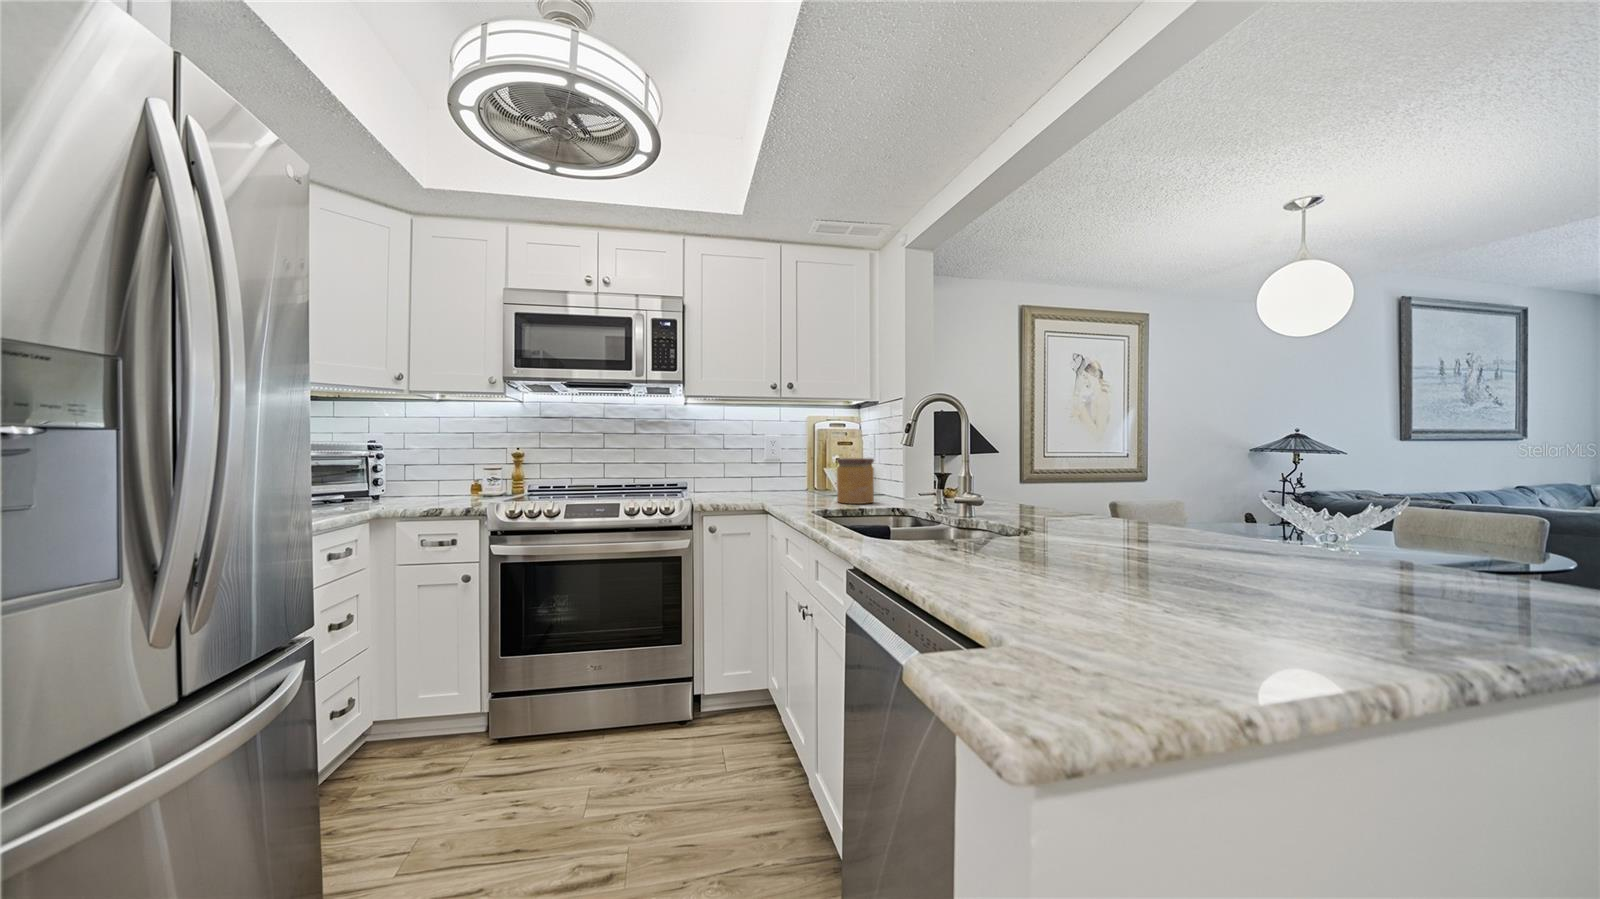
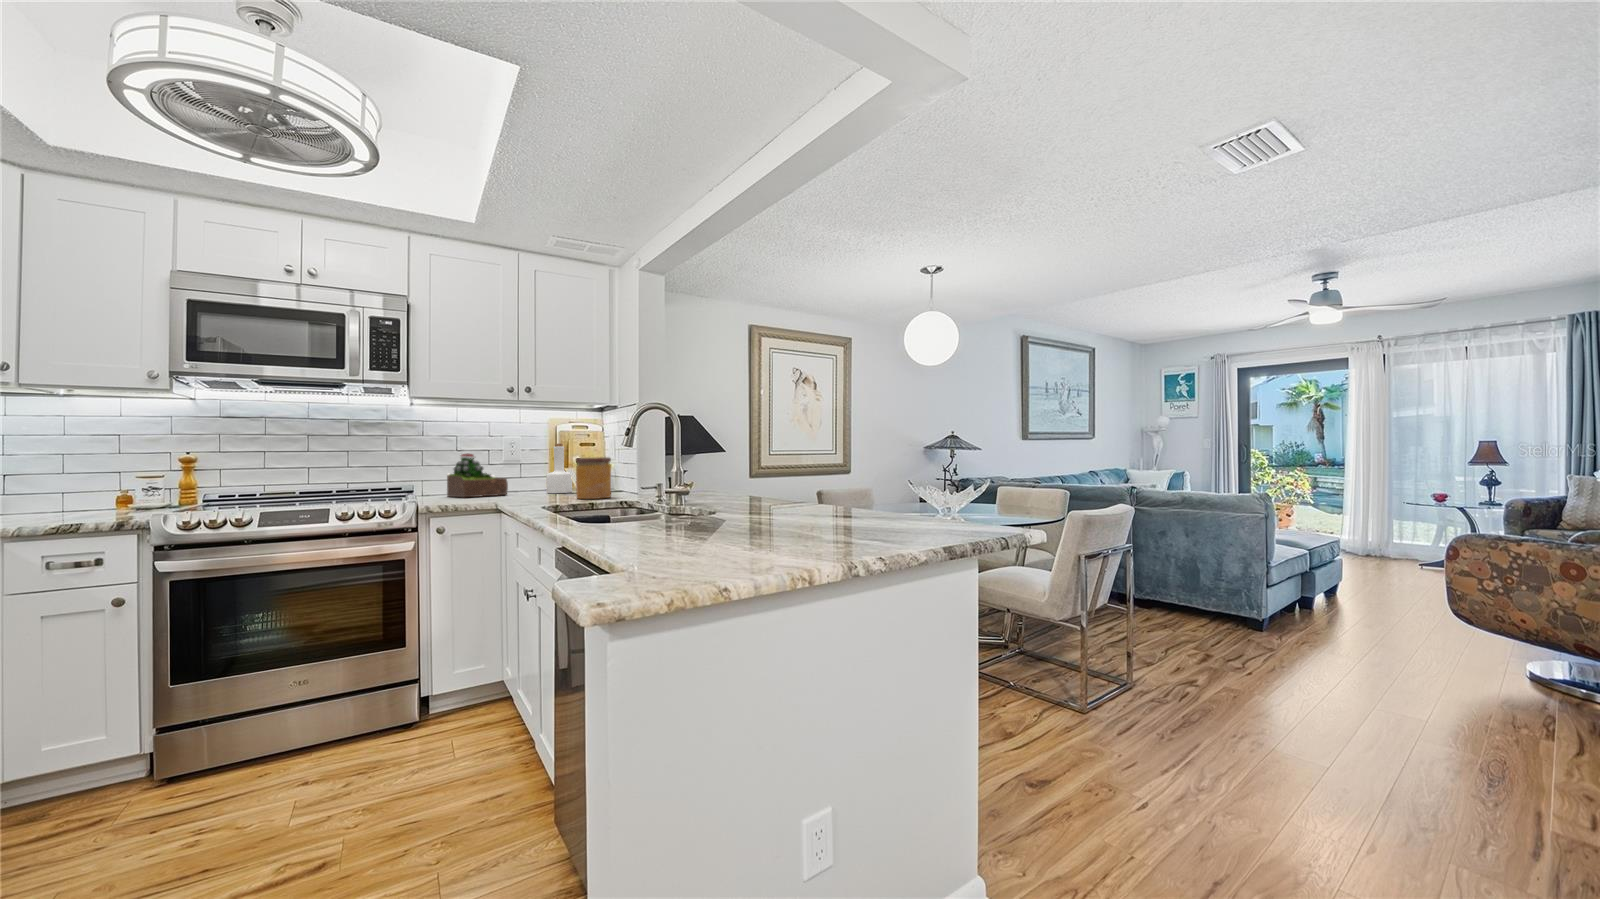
bottle: none [804,442,829,494] -> present [546,443,572,493]
succulent plant: none [715,451,768,495] -> present [447,454,508,497]

